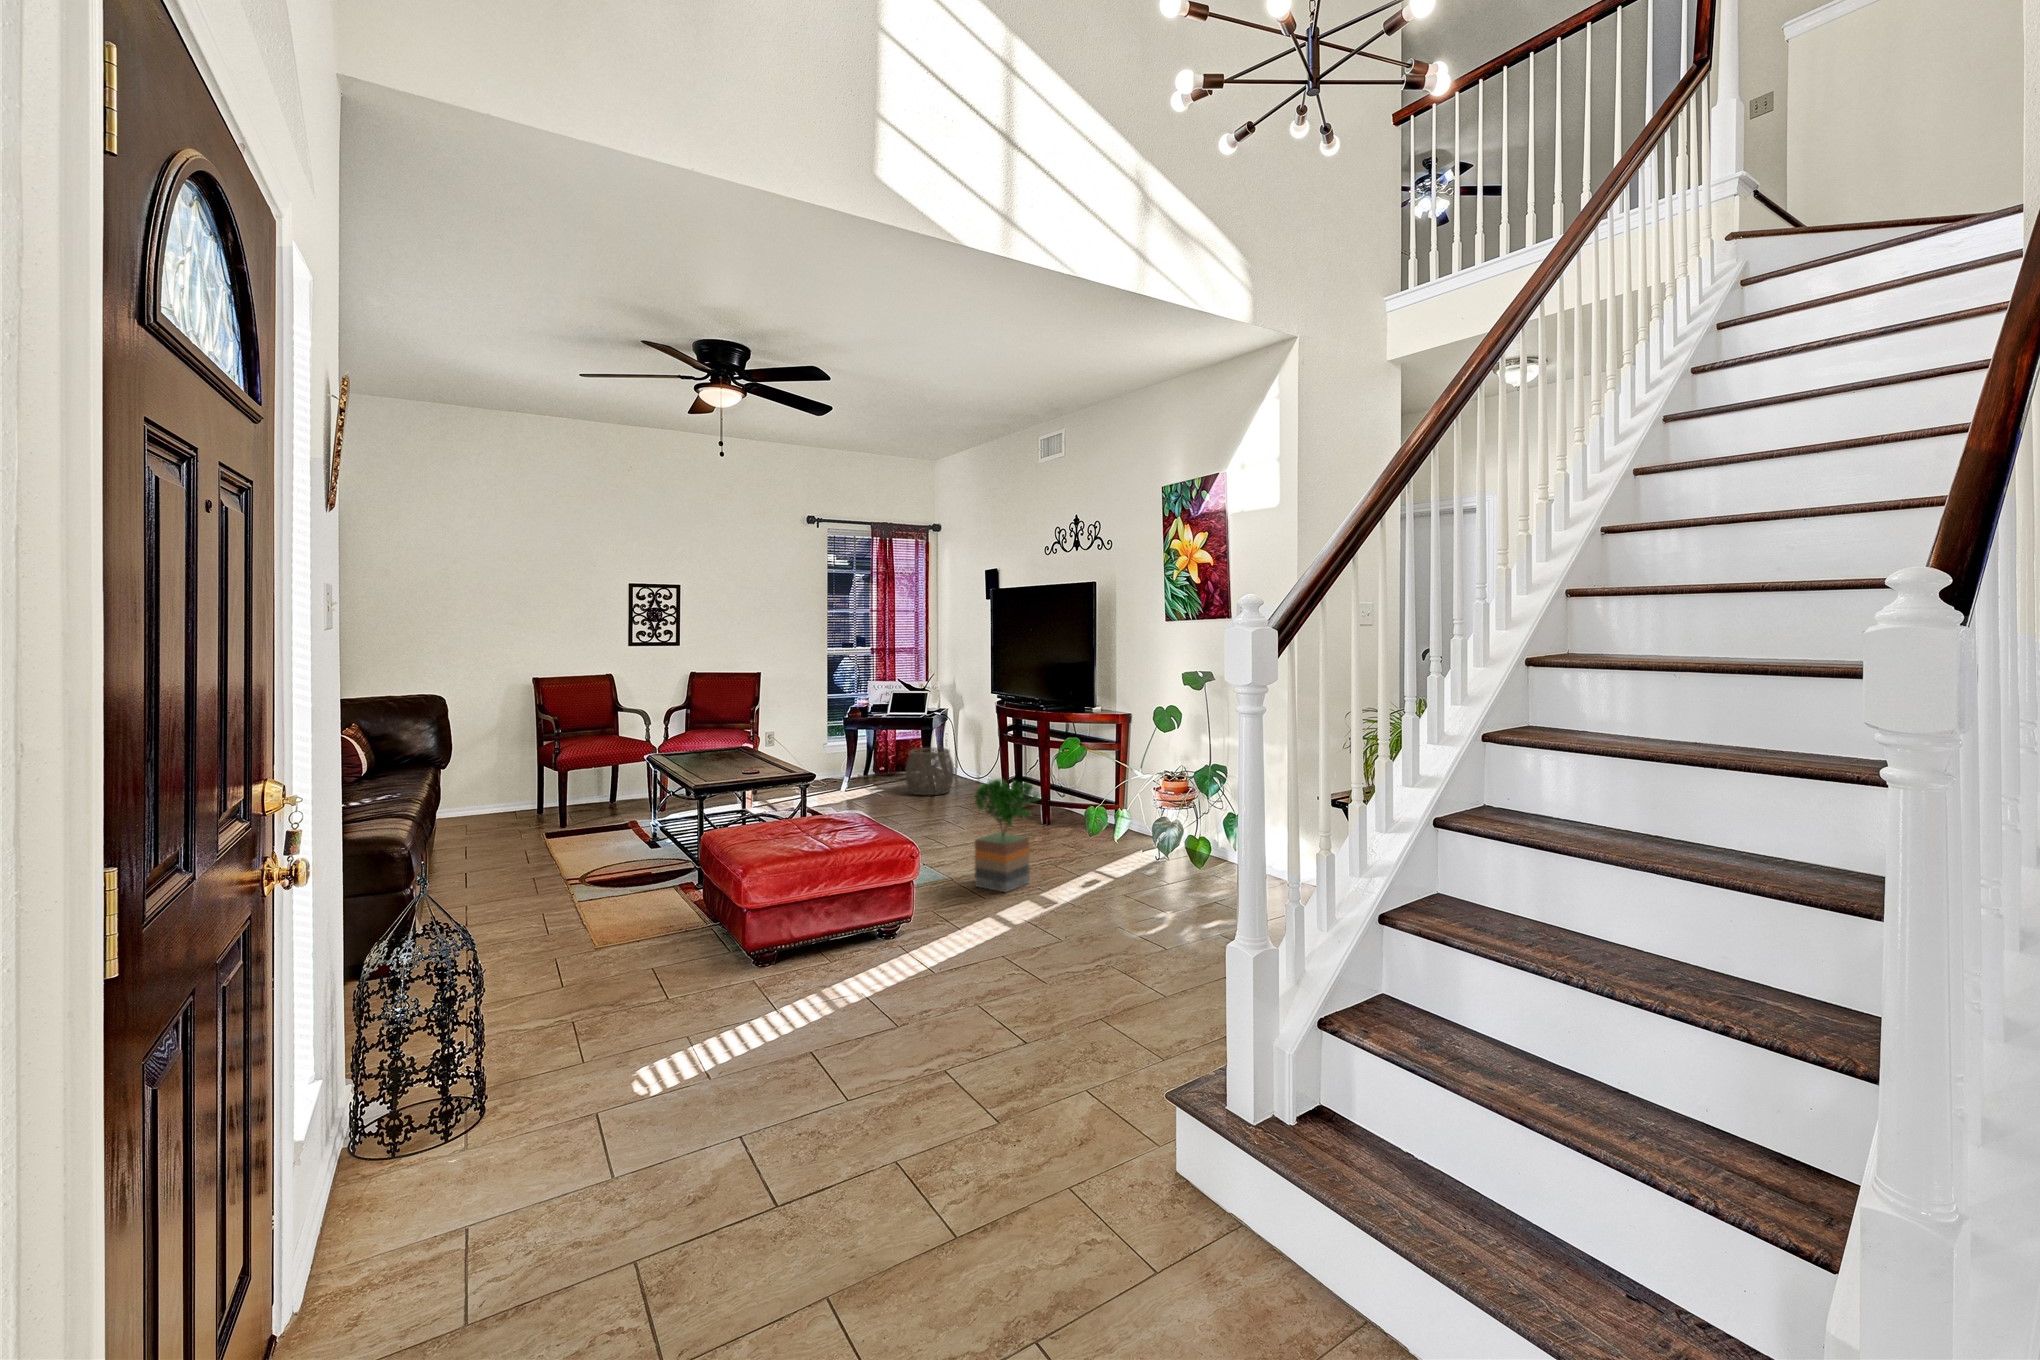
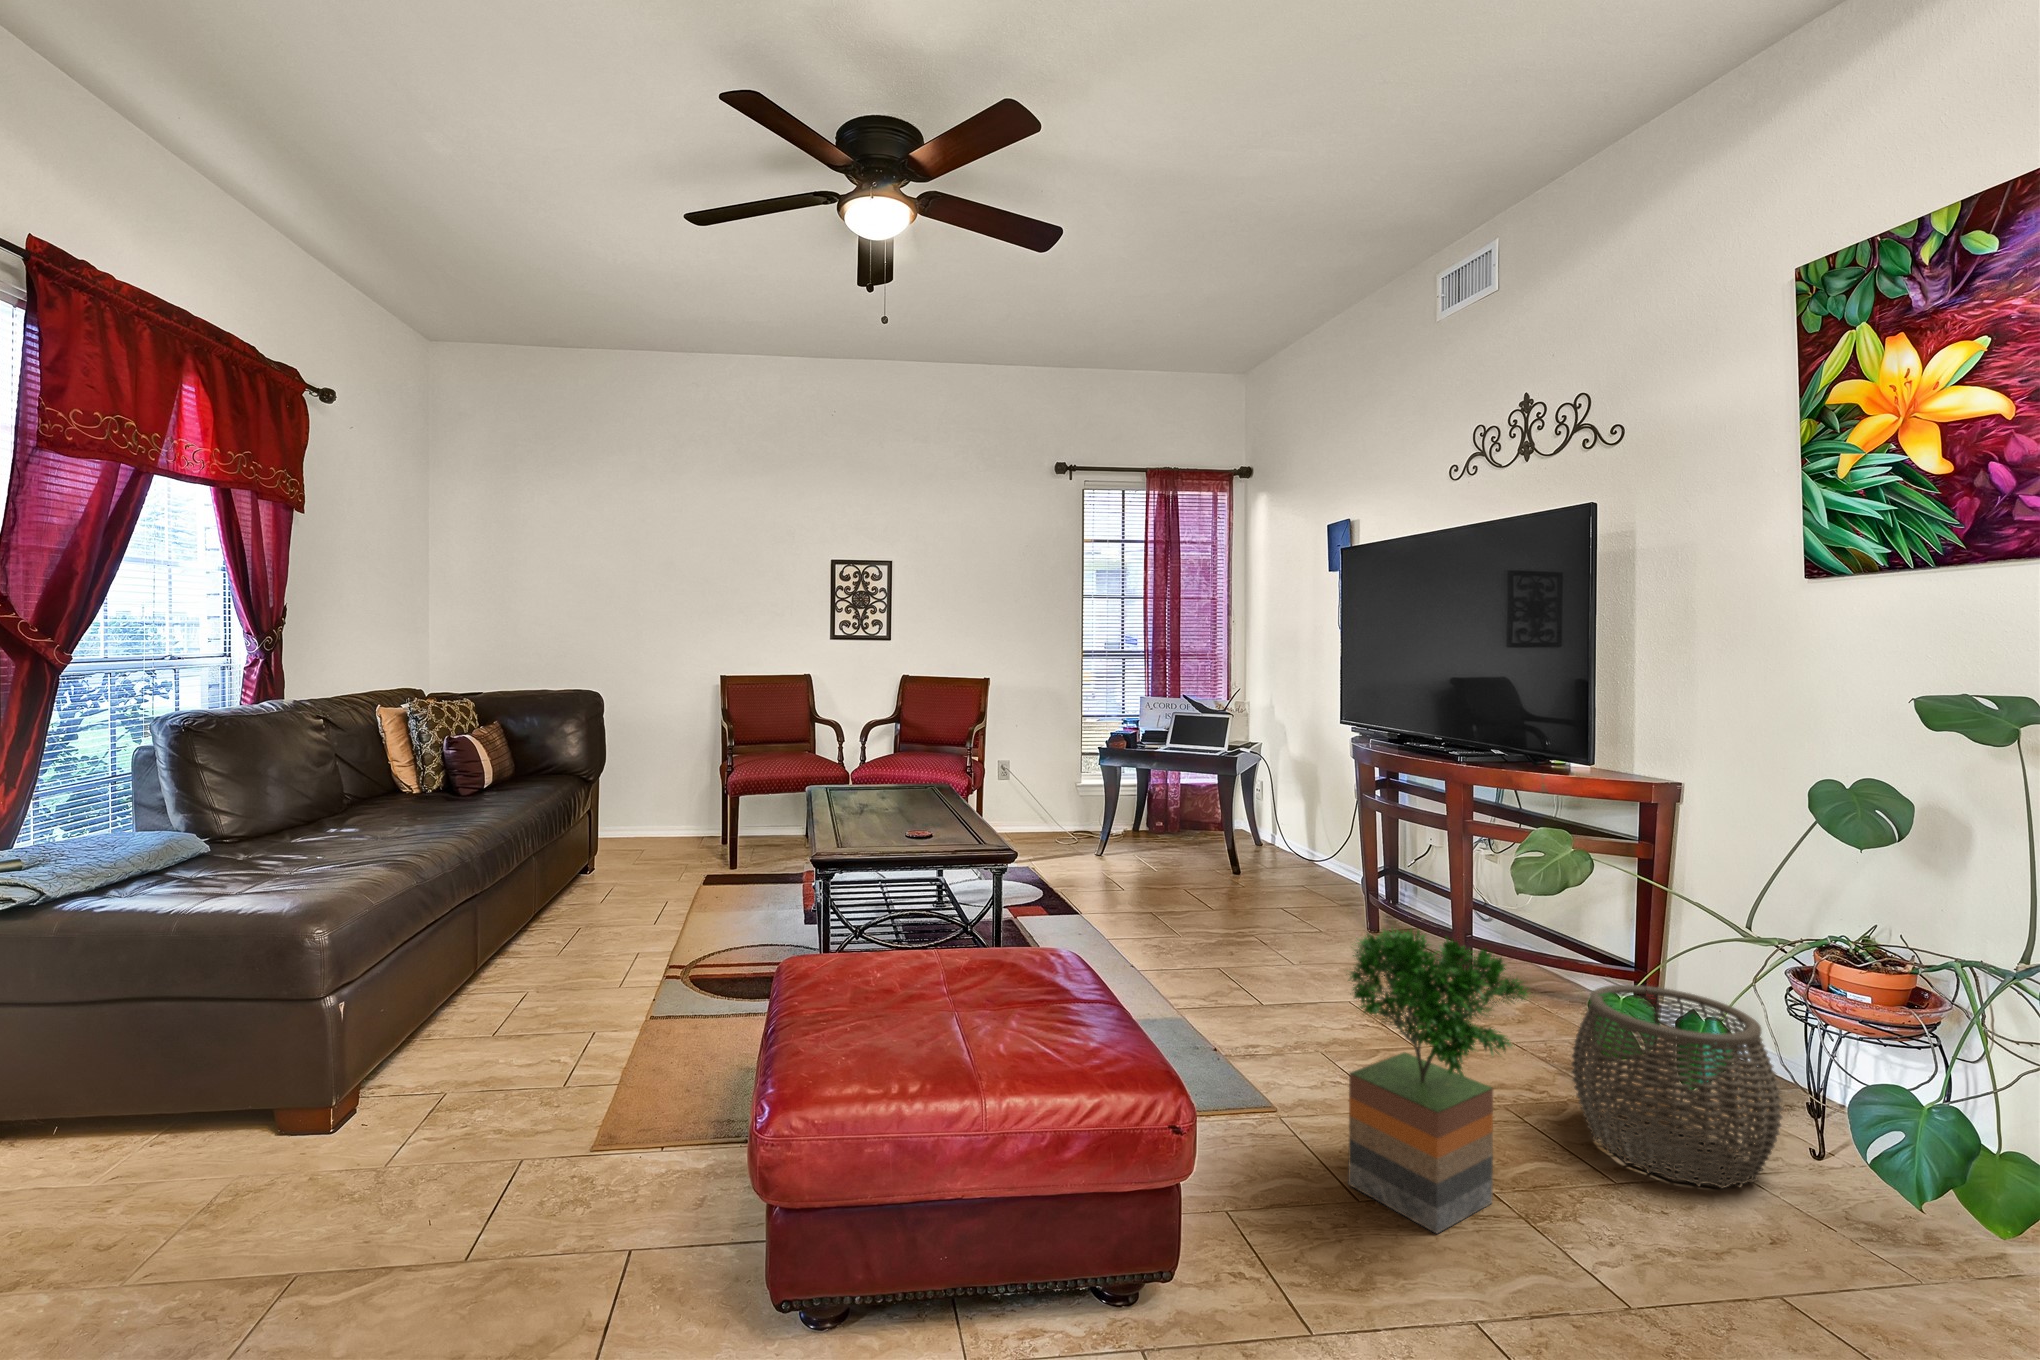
woven basket: present [905,748,954,795] -> present [1571,985,1783,1188]

